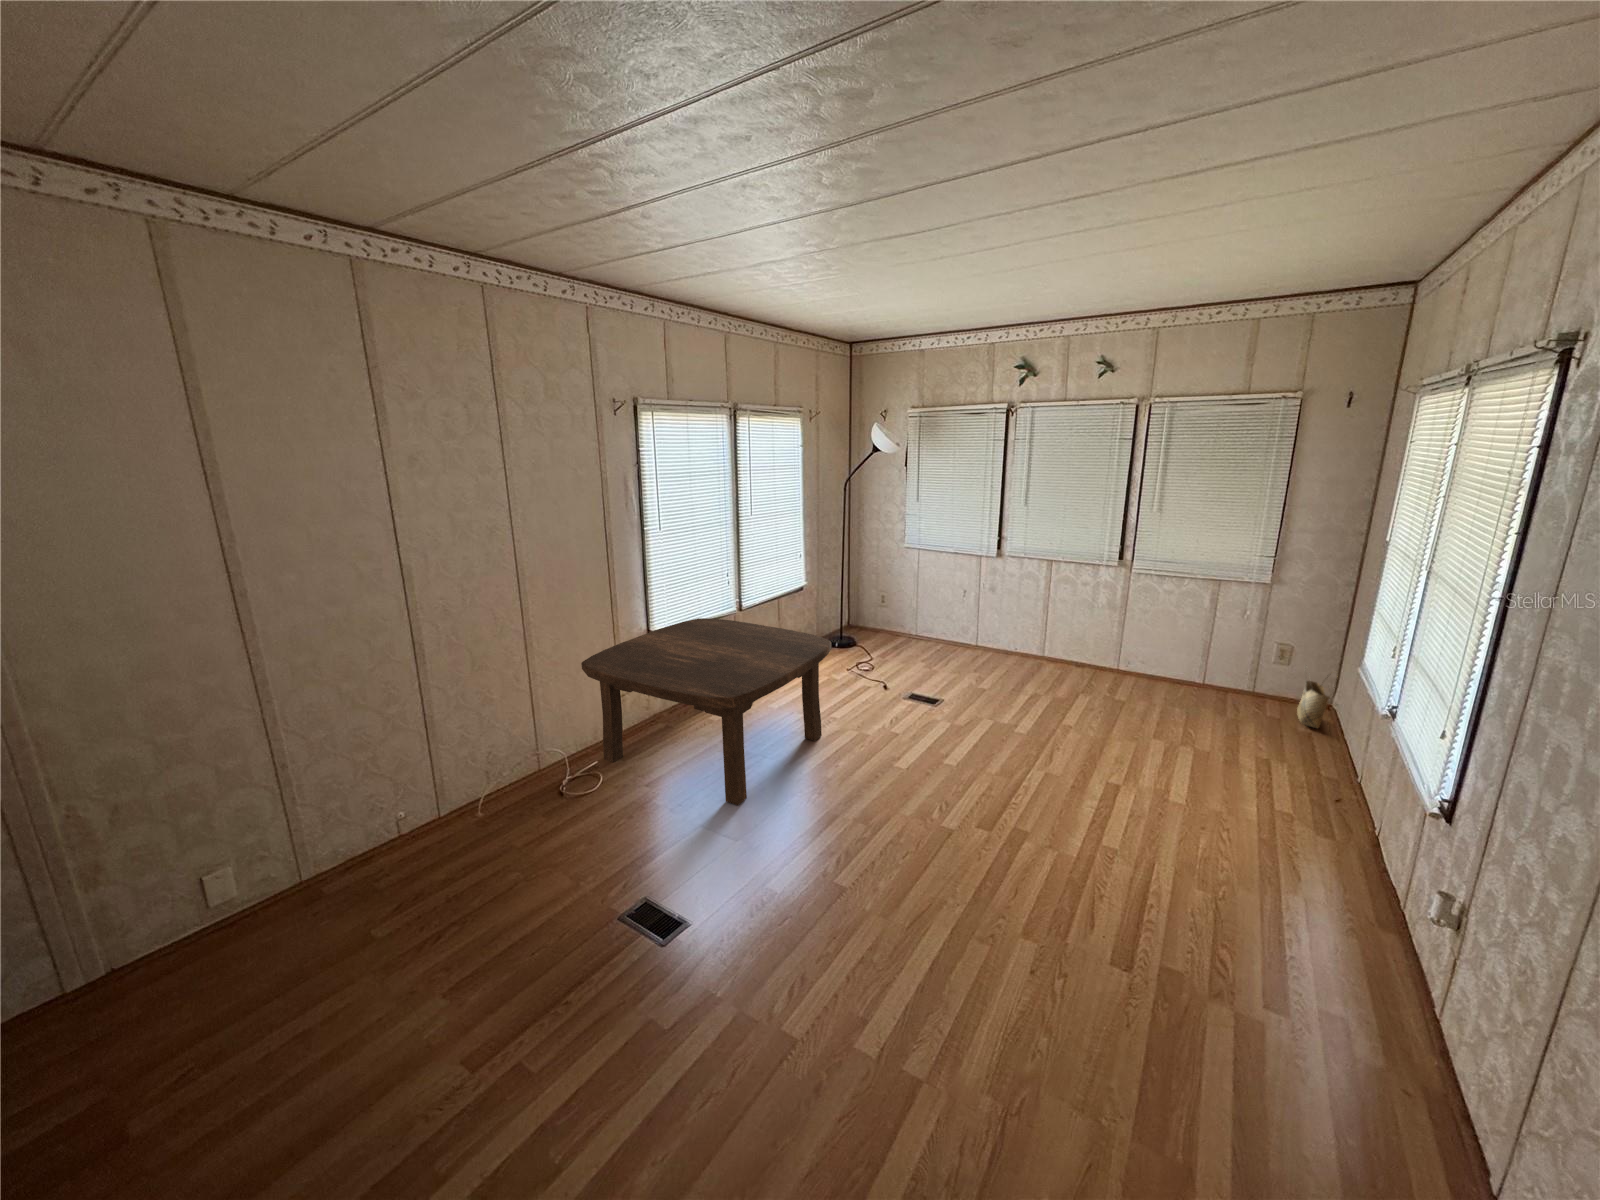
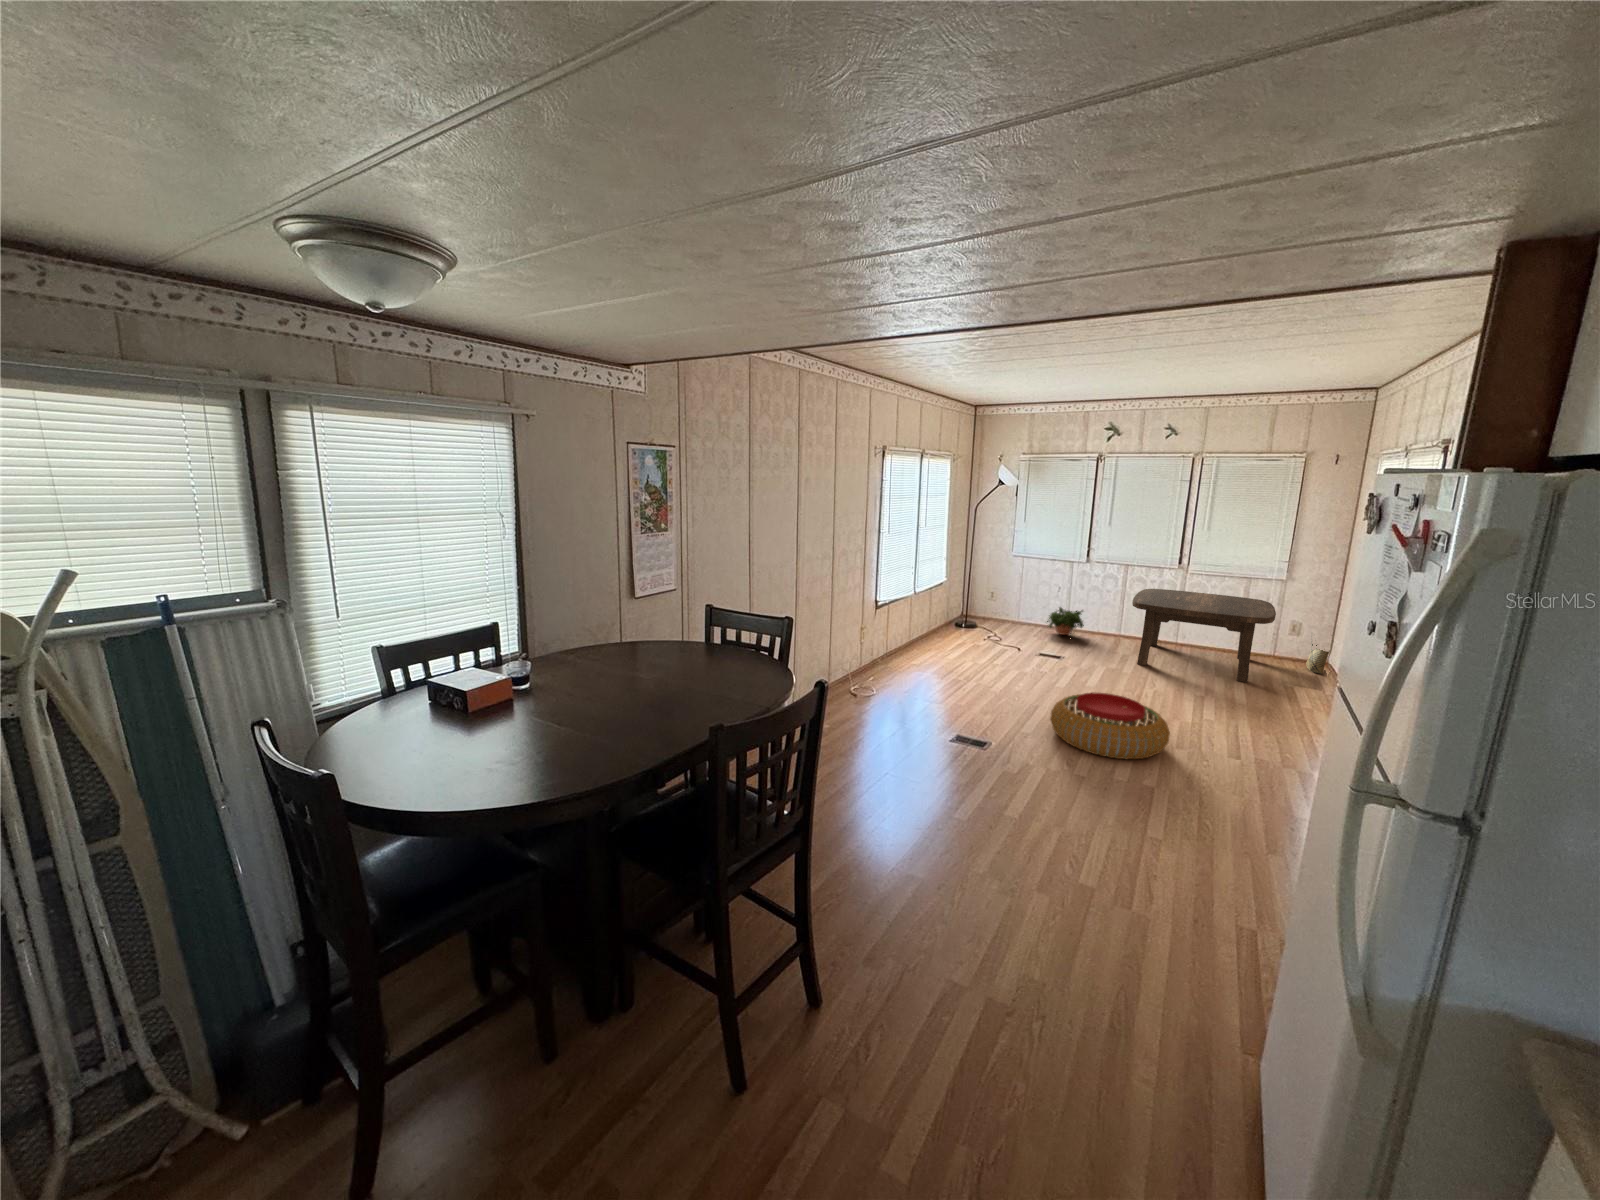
coffee table: present [581,618,831,805] -> present [1132,589,1276,682]
potted plant: none [939,618,996,664] -> present [1047,607,1084,635]
pouf: none [805,810,997,968] -> present [1050,693,1170,759]

